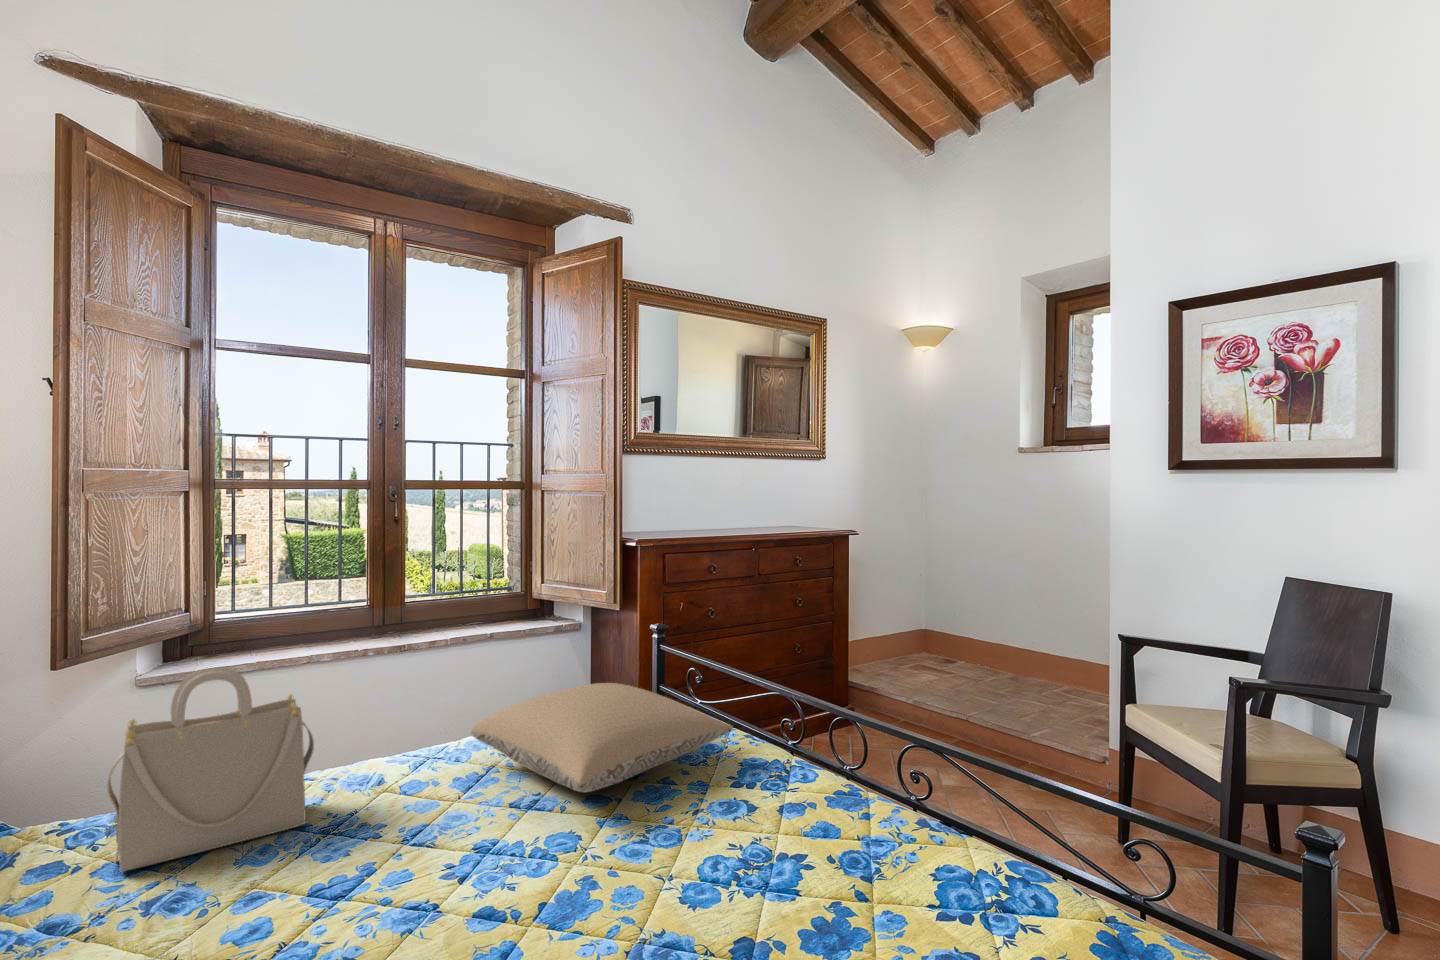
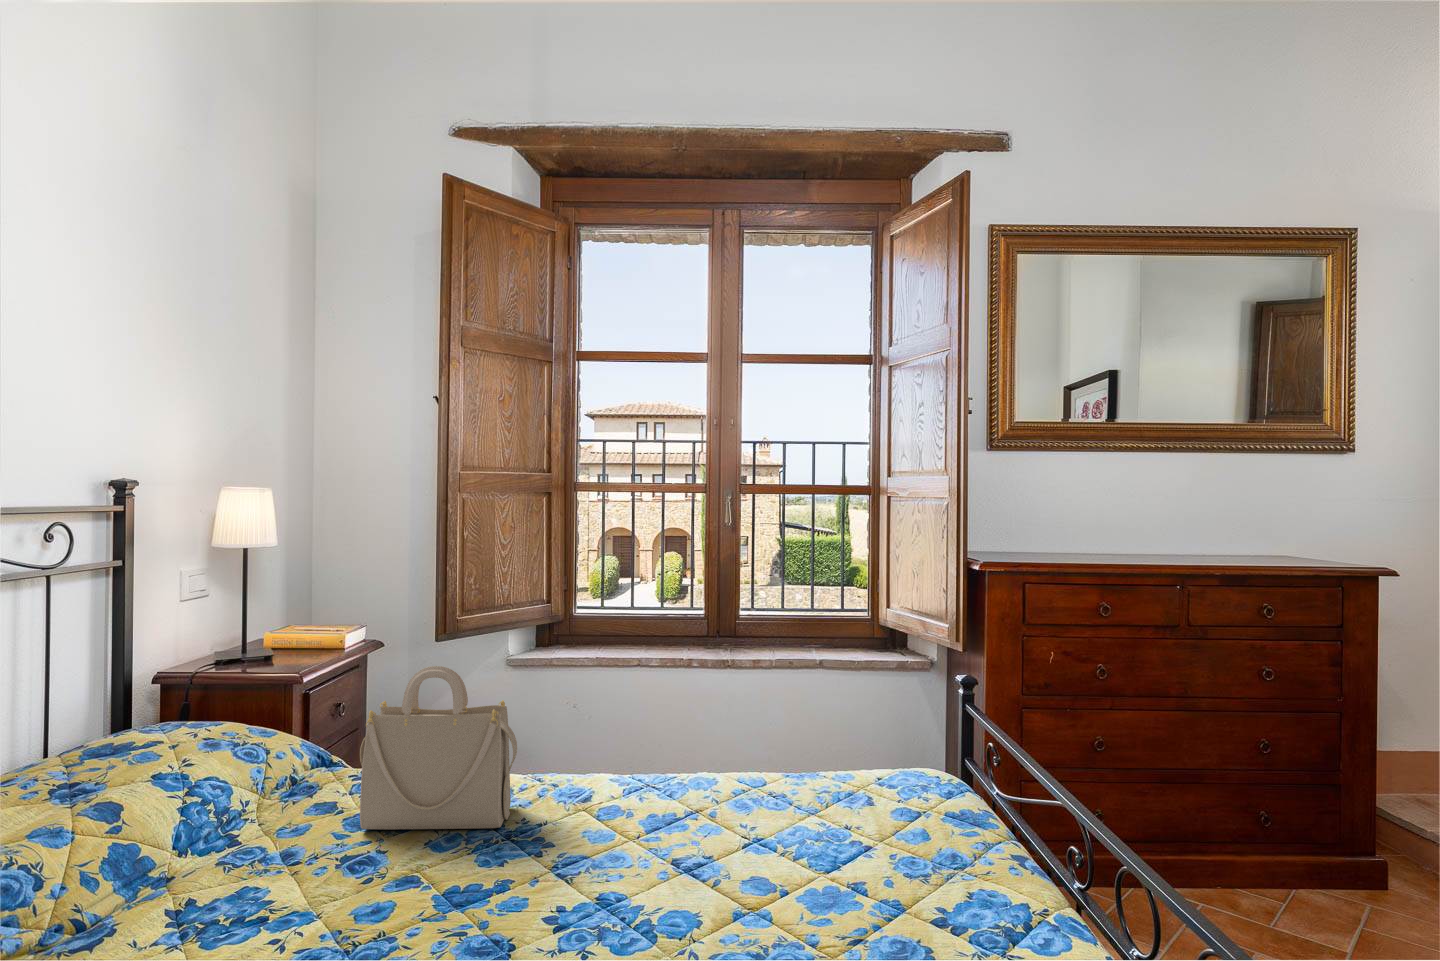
pillow: present [471,683,733,792] -> none [670,745,952,873]

